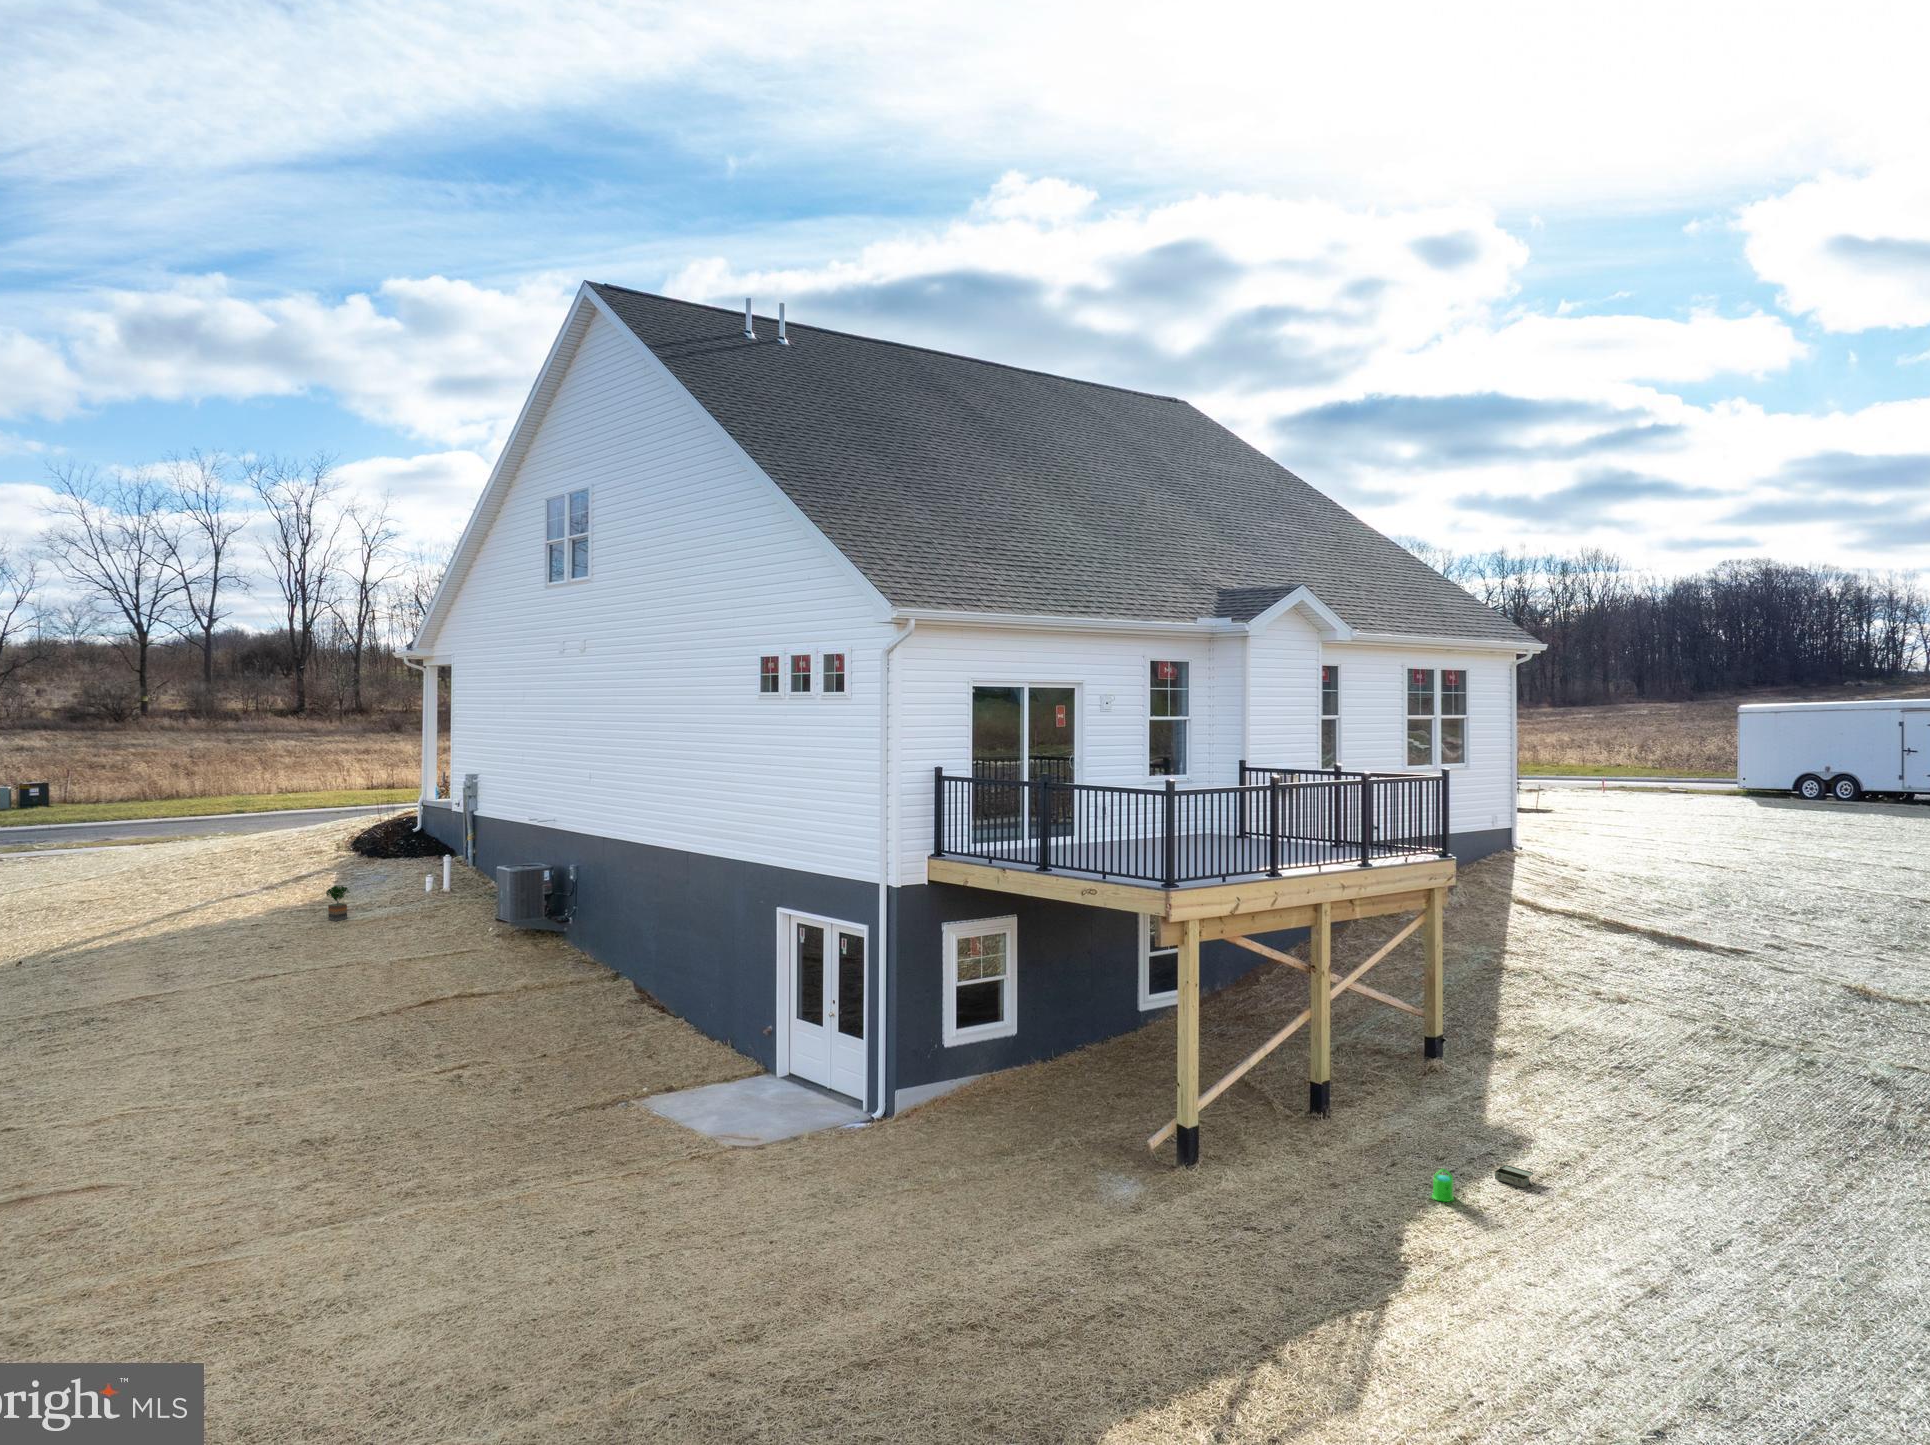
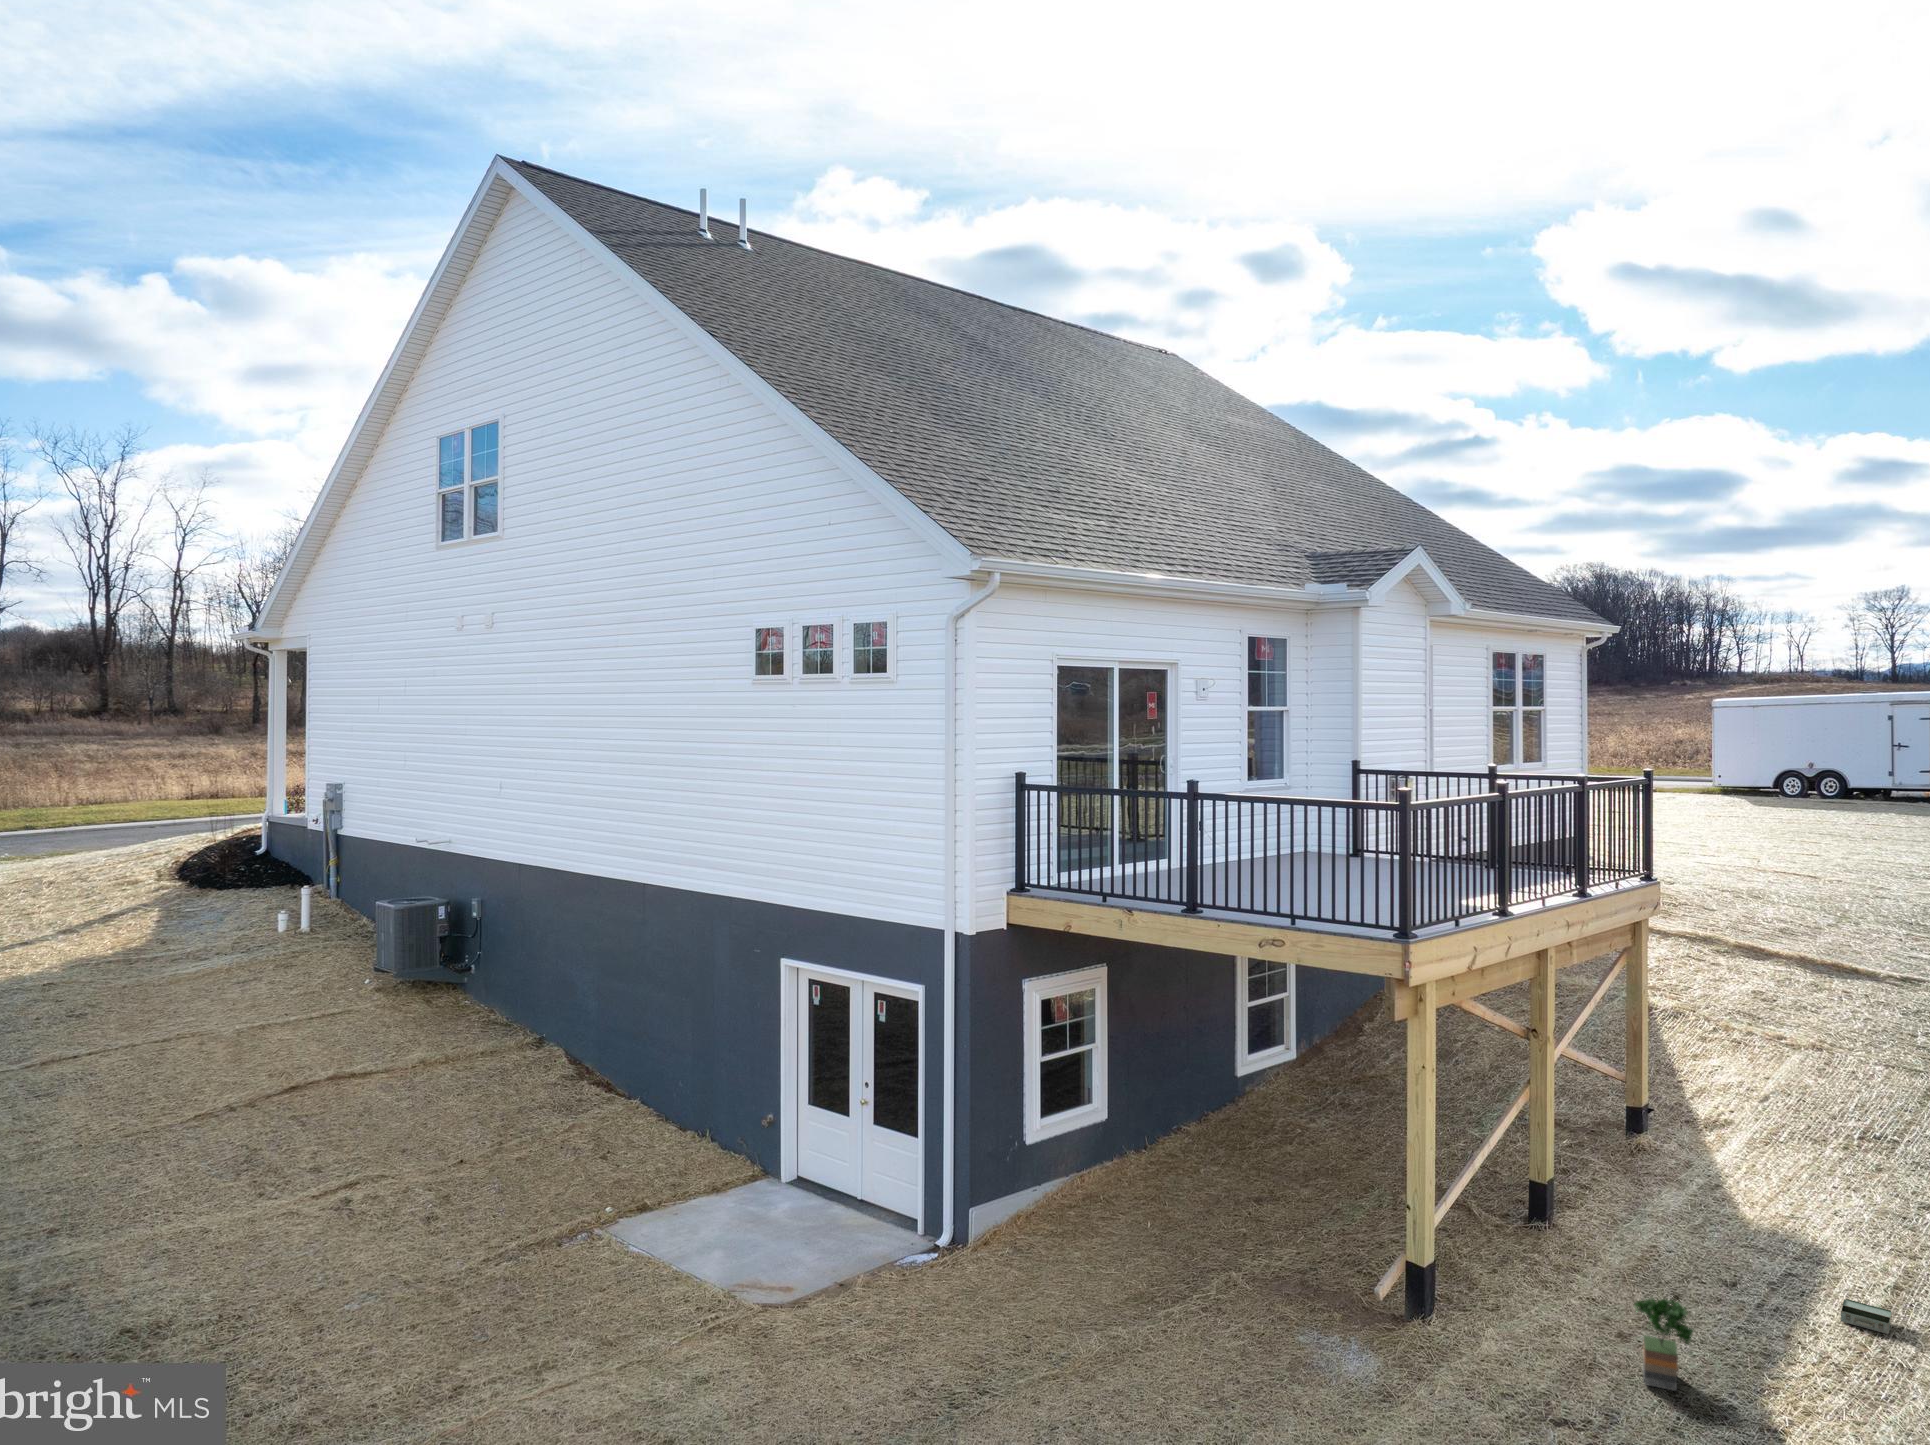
potted tree: present [326,886,350,921] -> present [1634,1298,1694,1391]
watering can: present [1432,1169,1454,1202] -> none [1777,1317,1817,1365]

